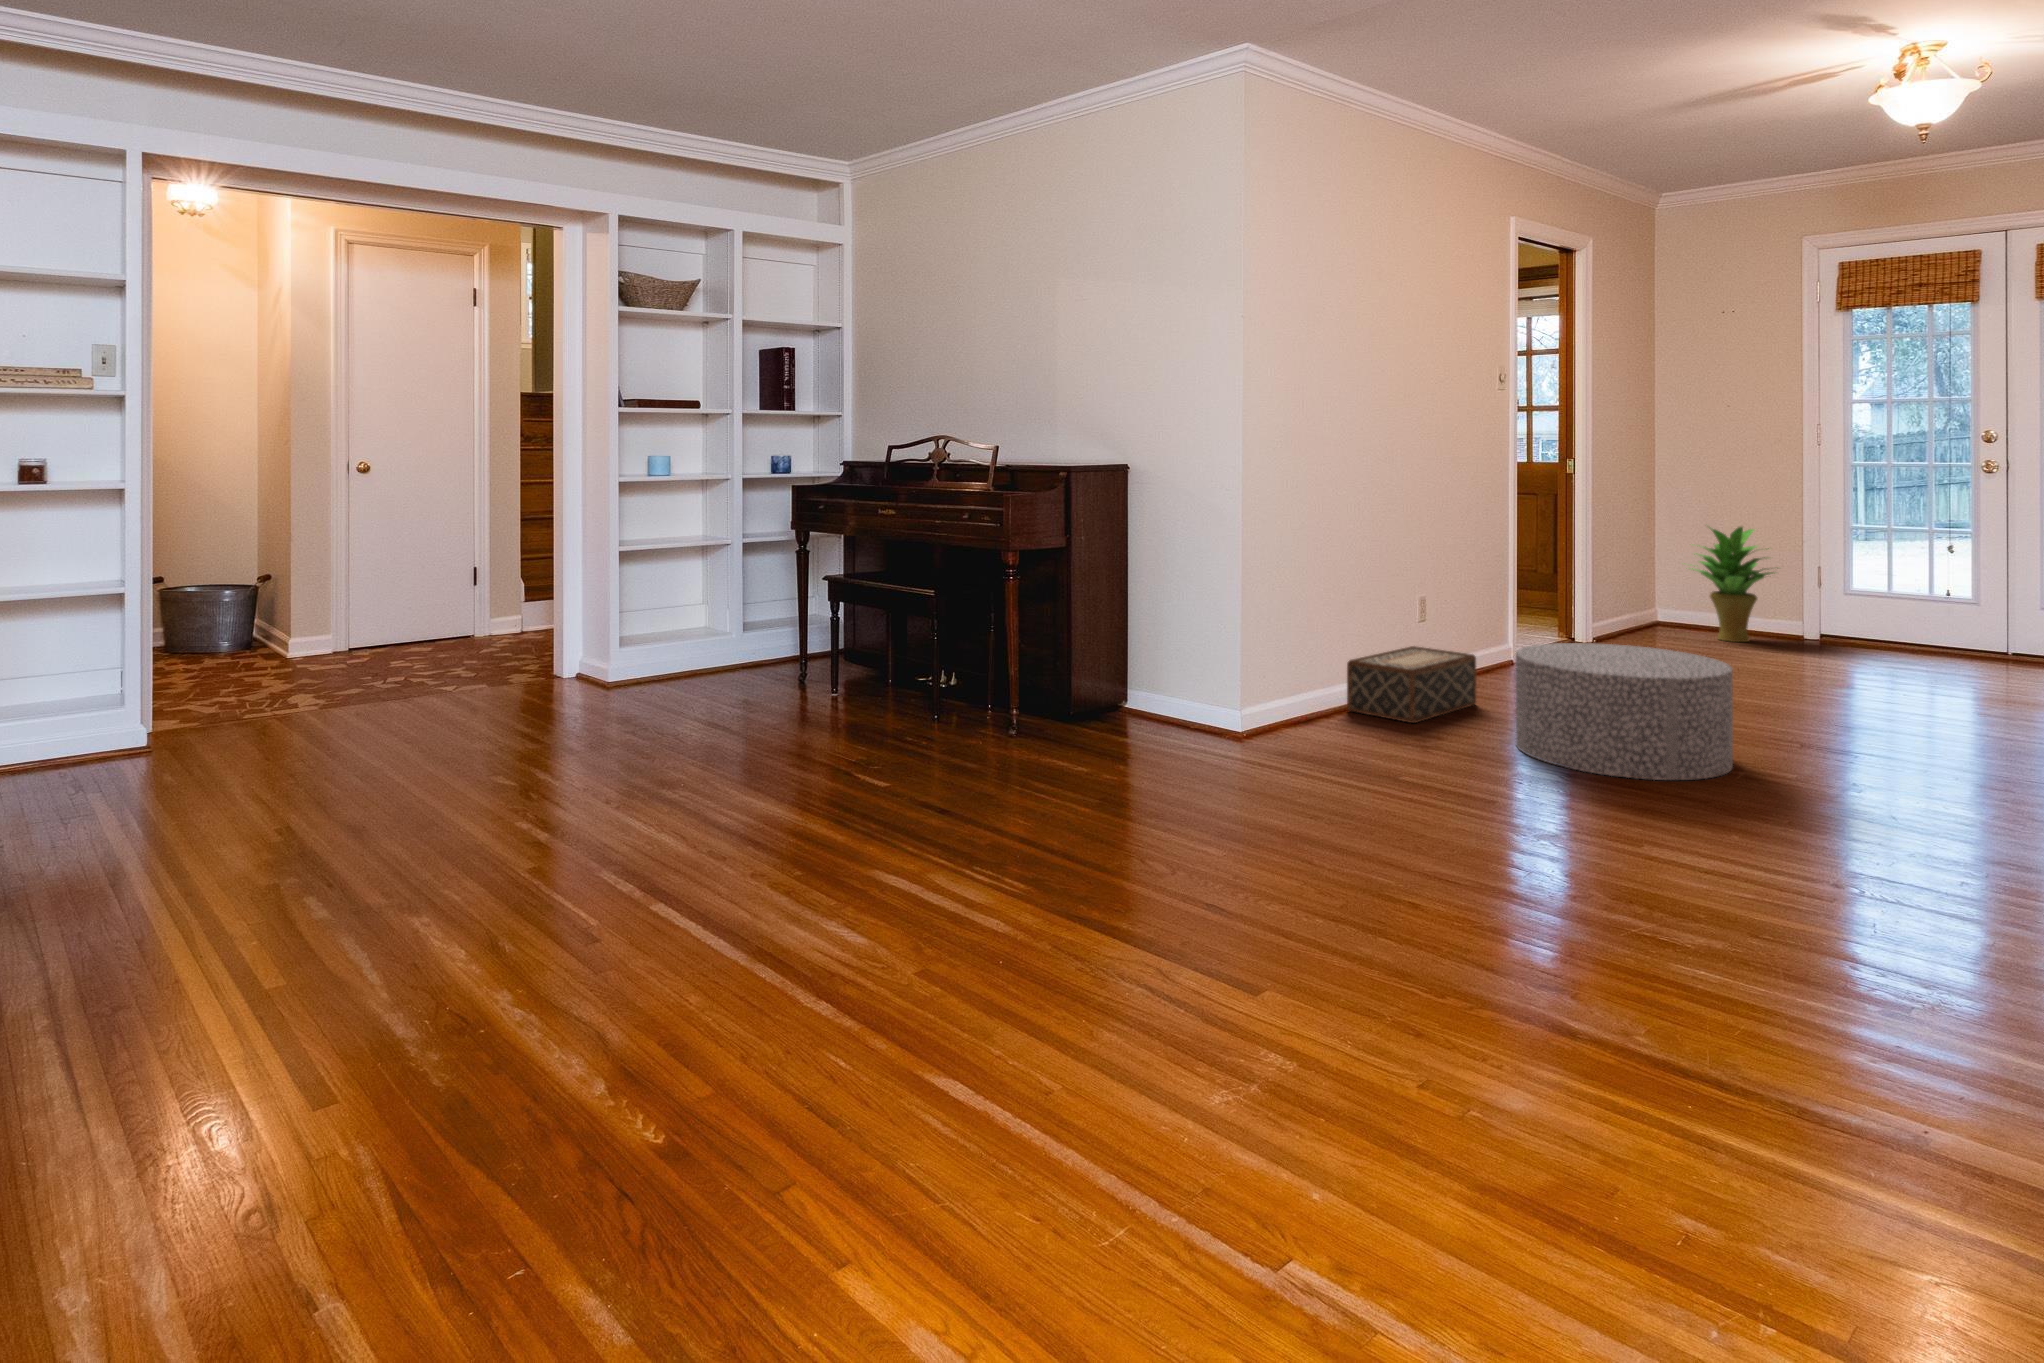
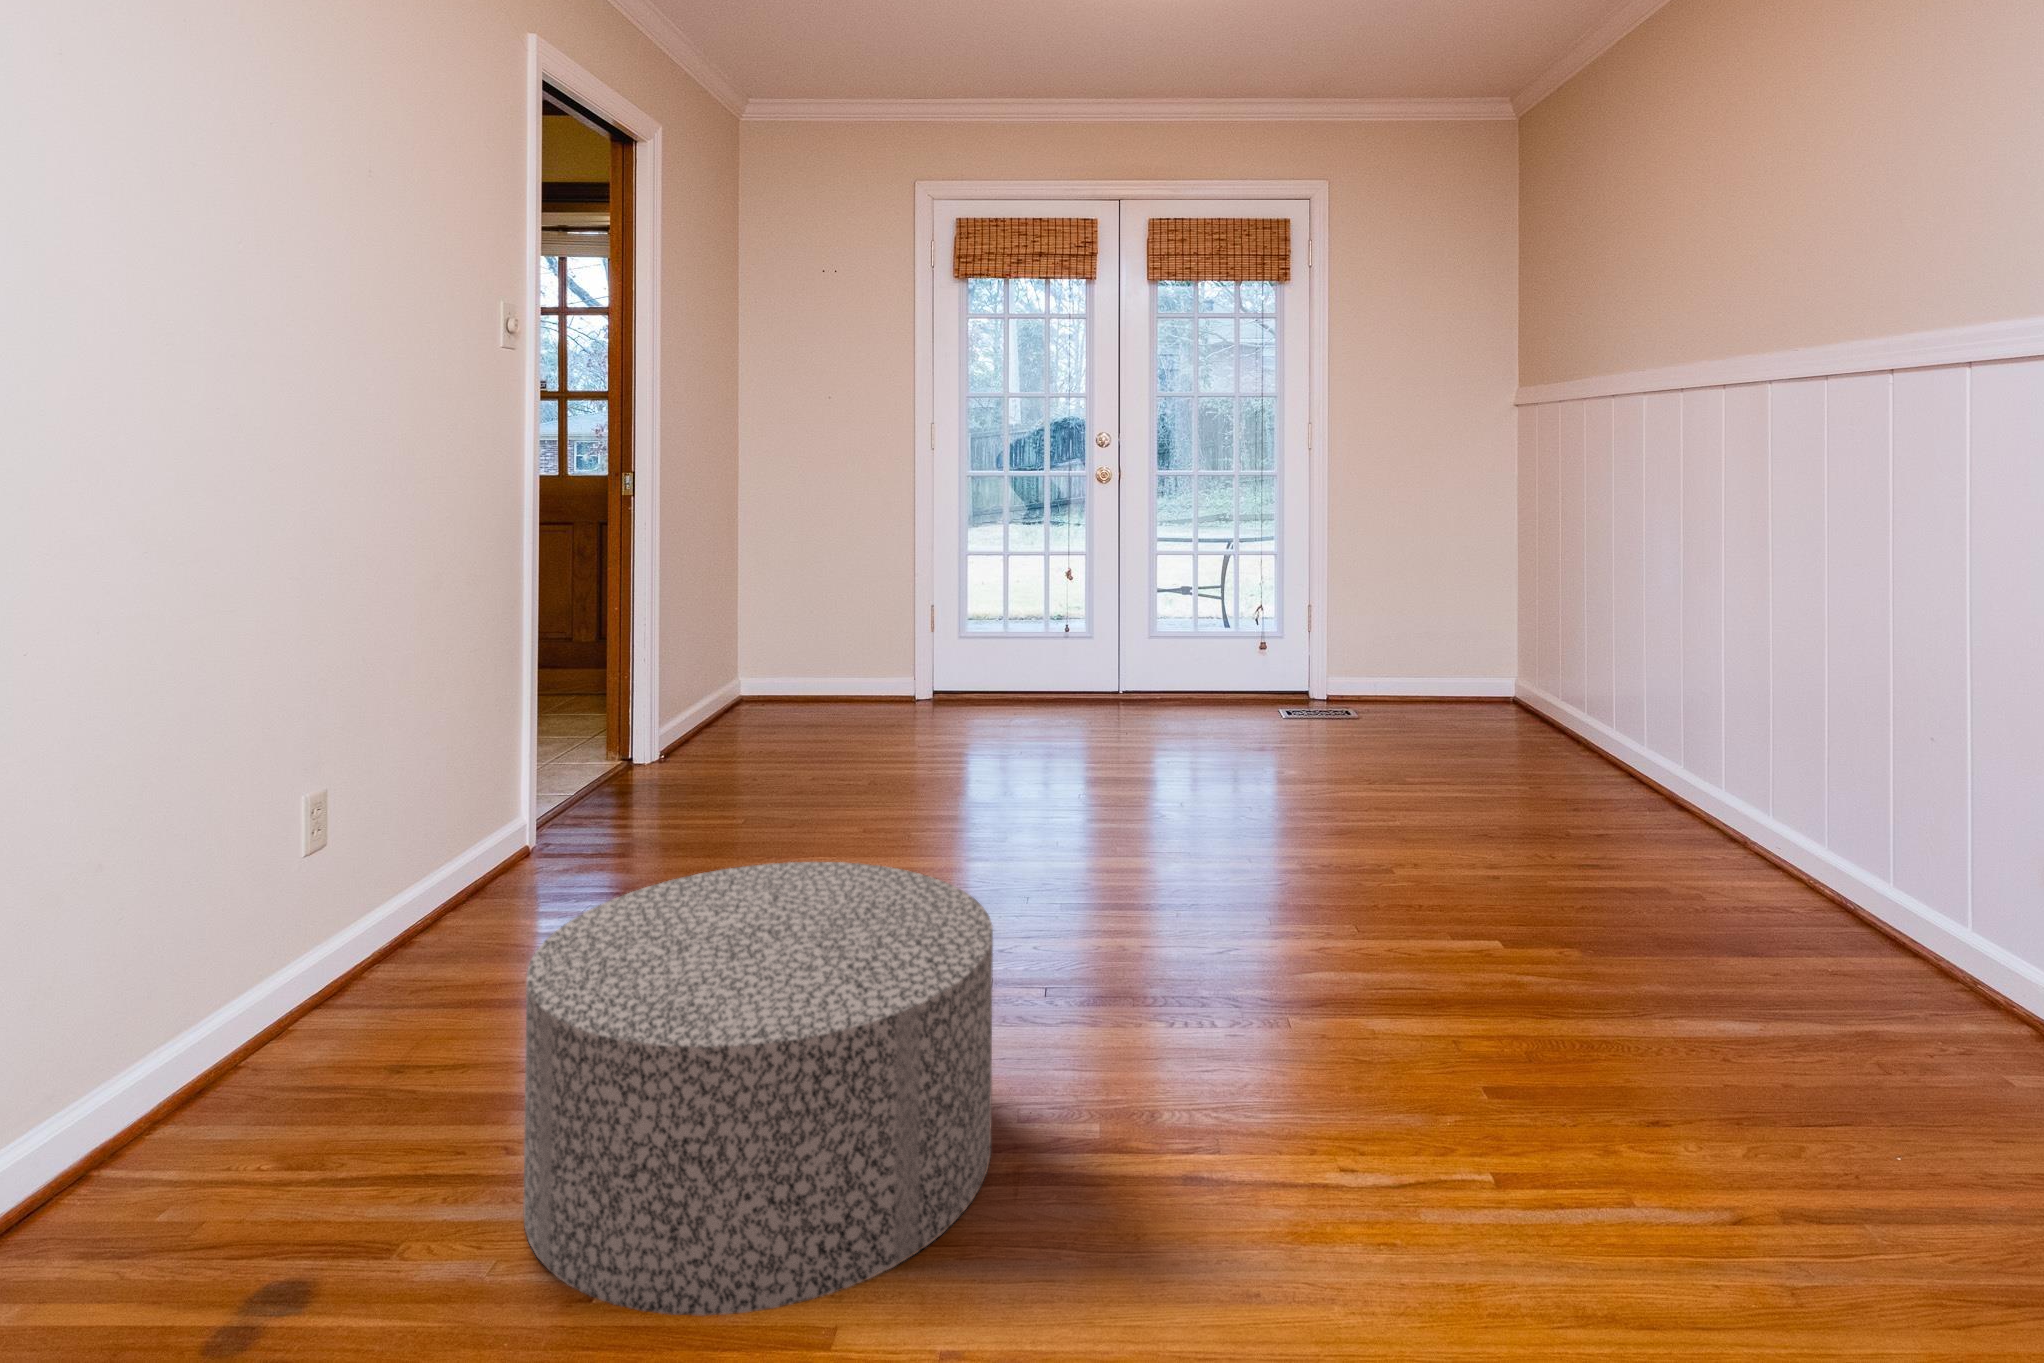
potted plant: present [1692,527,1778,642] -> none [777,559,898,722]
woven basket: present [1347,646,1476,723] -> none [35,919,440,1208]

